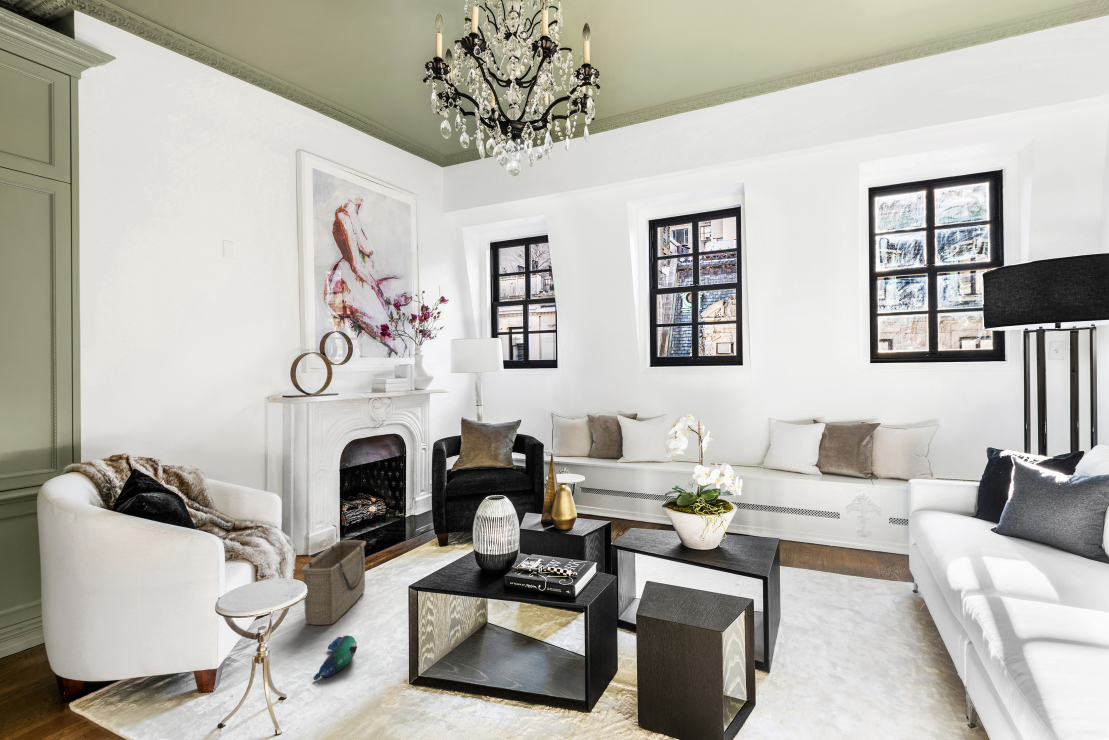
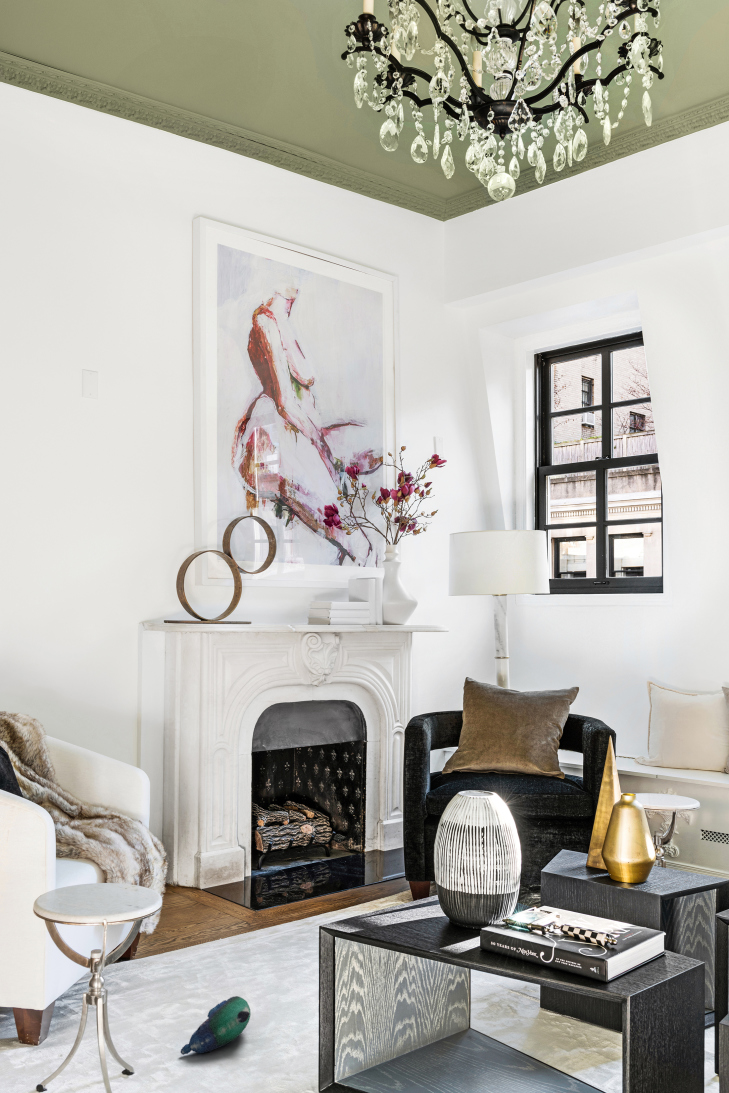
basket: present [301,540,366,625] -> none [174,857,281,986]

